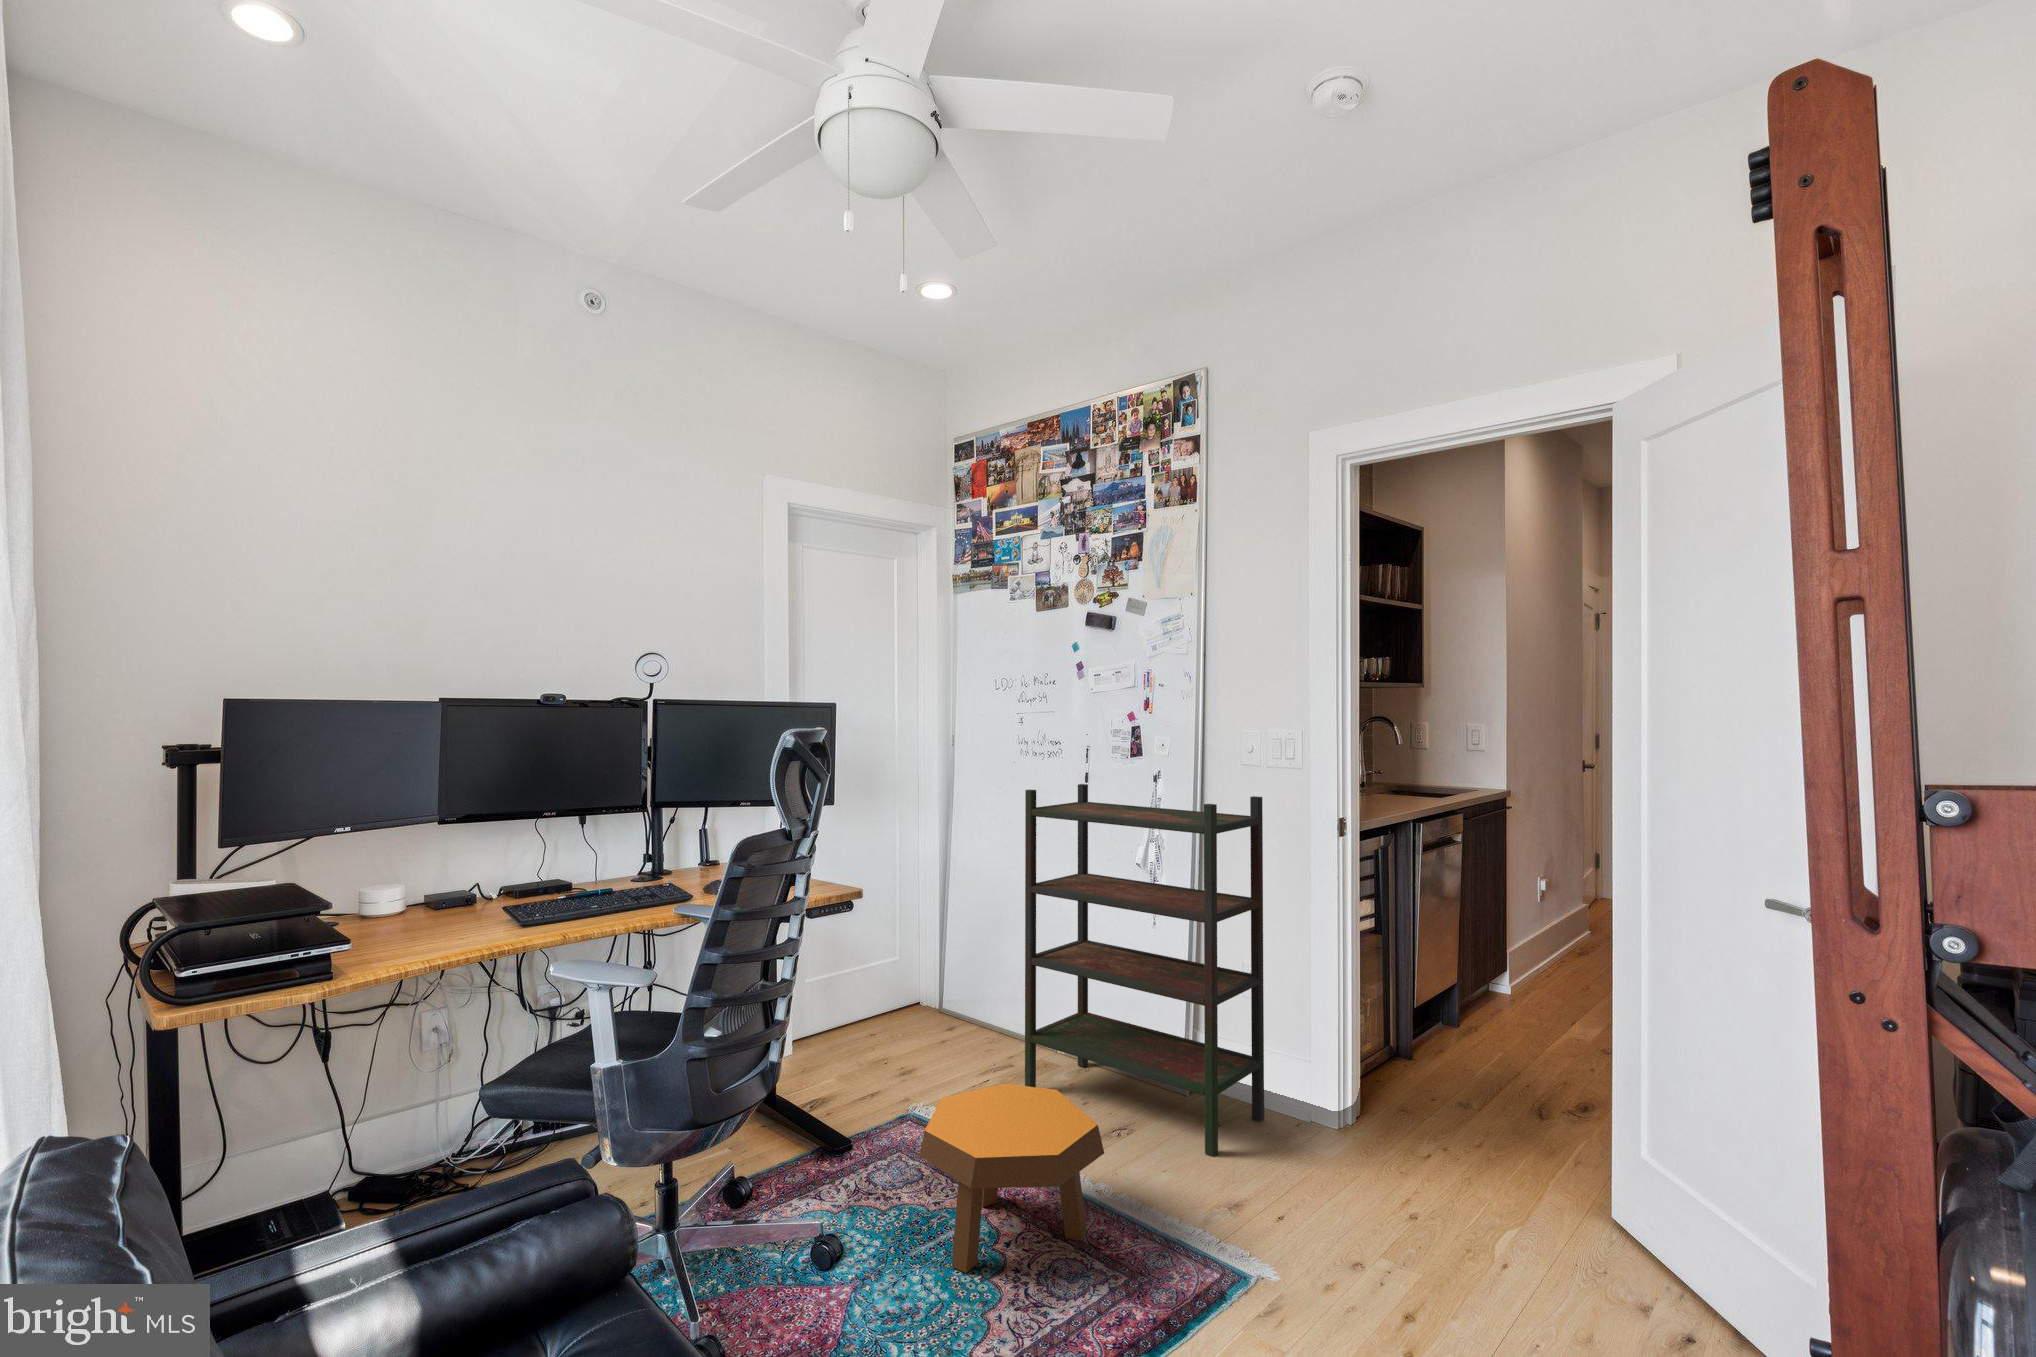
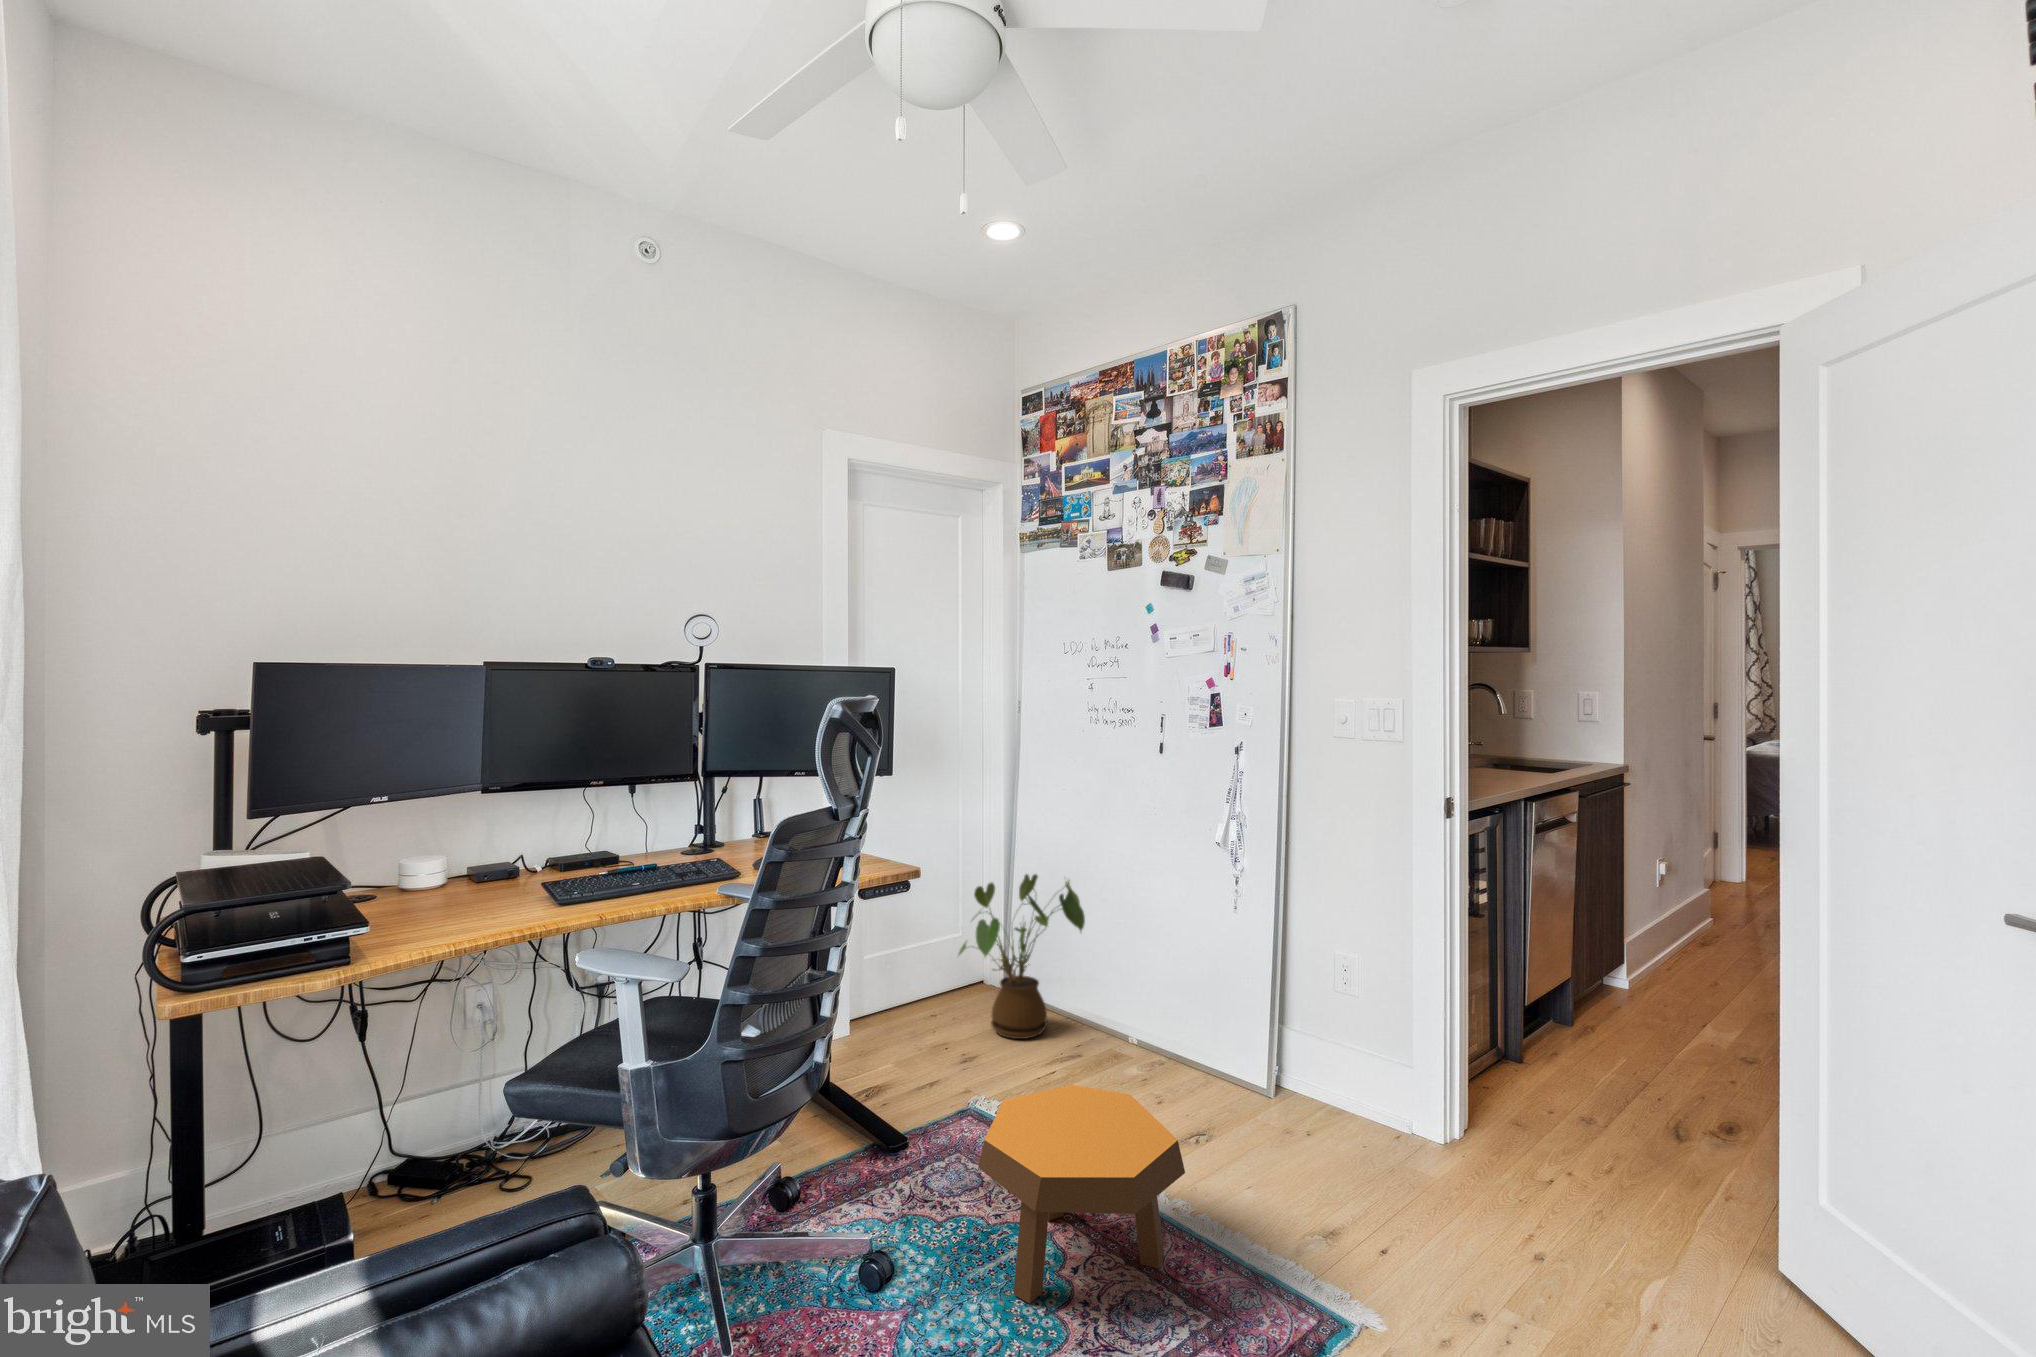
bookshelf: present [1025,784,1264,1157] -> none [1093,757,1359,1170]
house plant: none [895,897,1017,1055] -> present [958,874,1085,1039]

